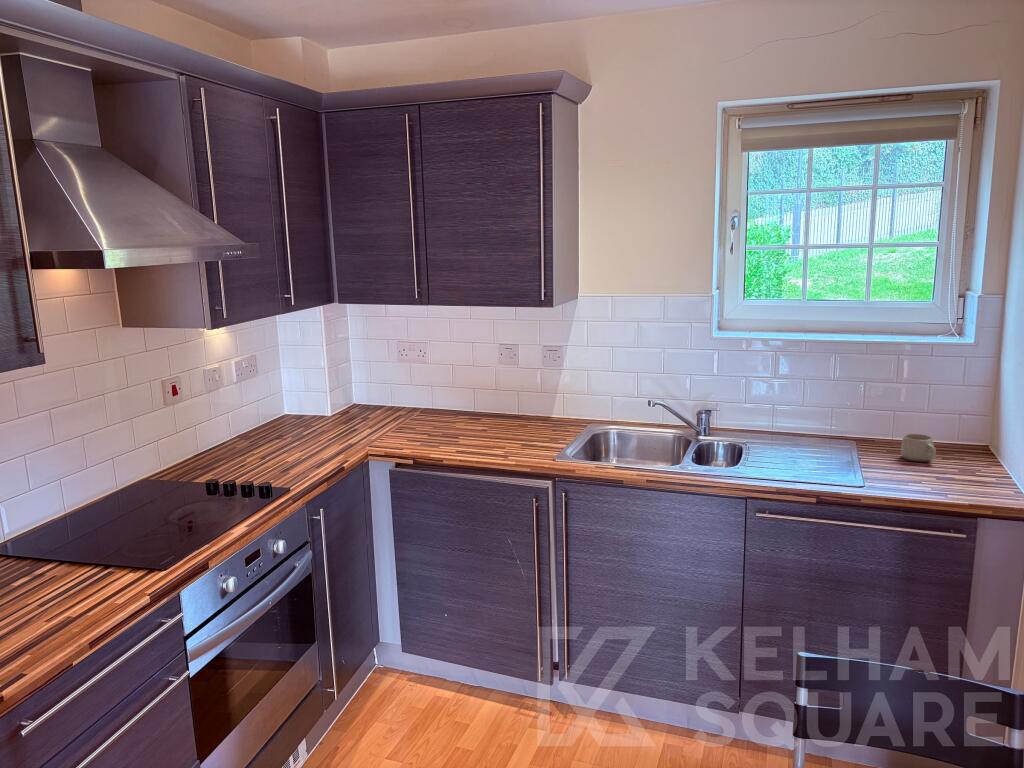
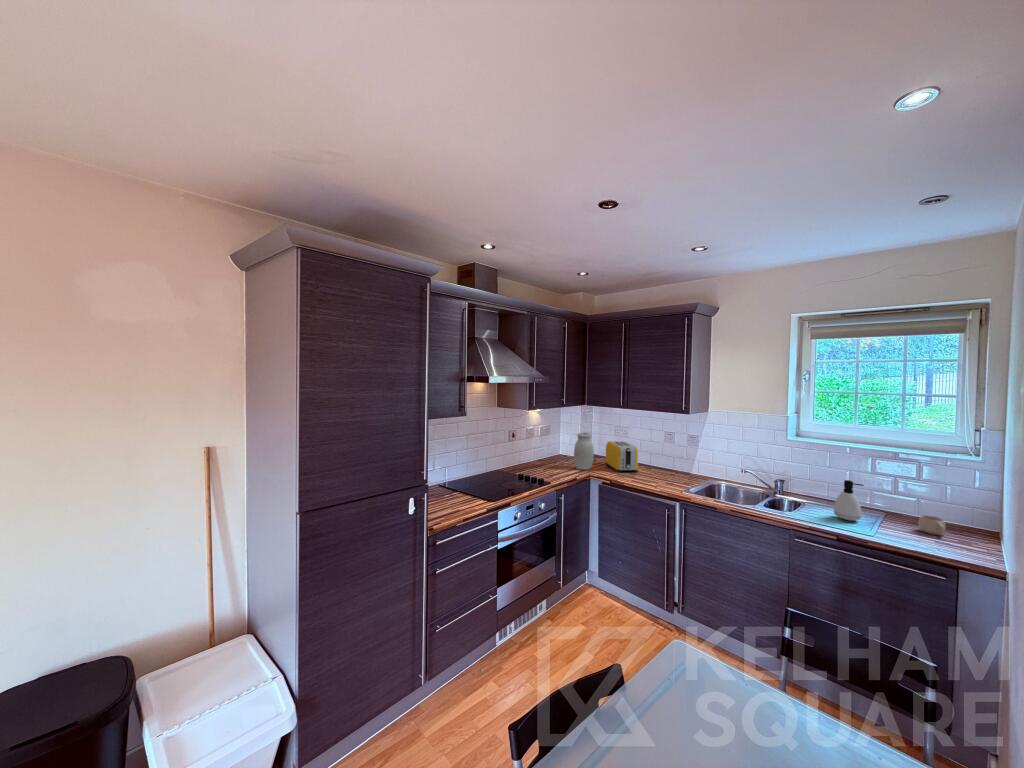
jar: none [325,365,368,446] -> present [574,433,594,470]
toaster: none [388,374,459,439] -> present [606,441,638,473]
soap dispenser: none [794,396,836,461] -> present [834,480,863,521]

